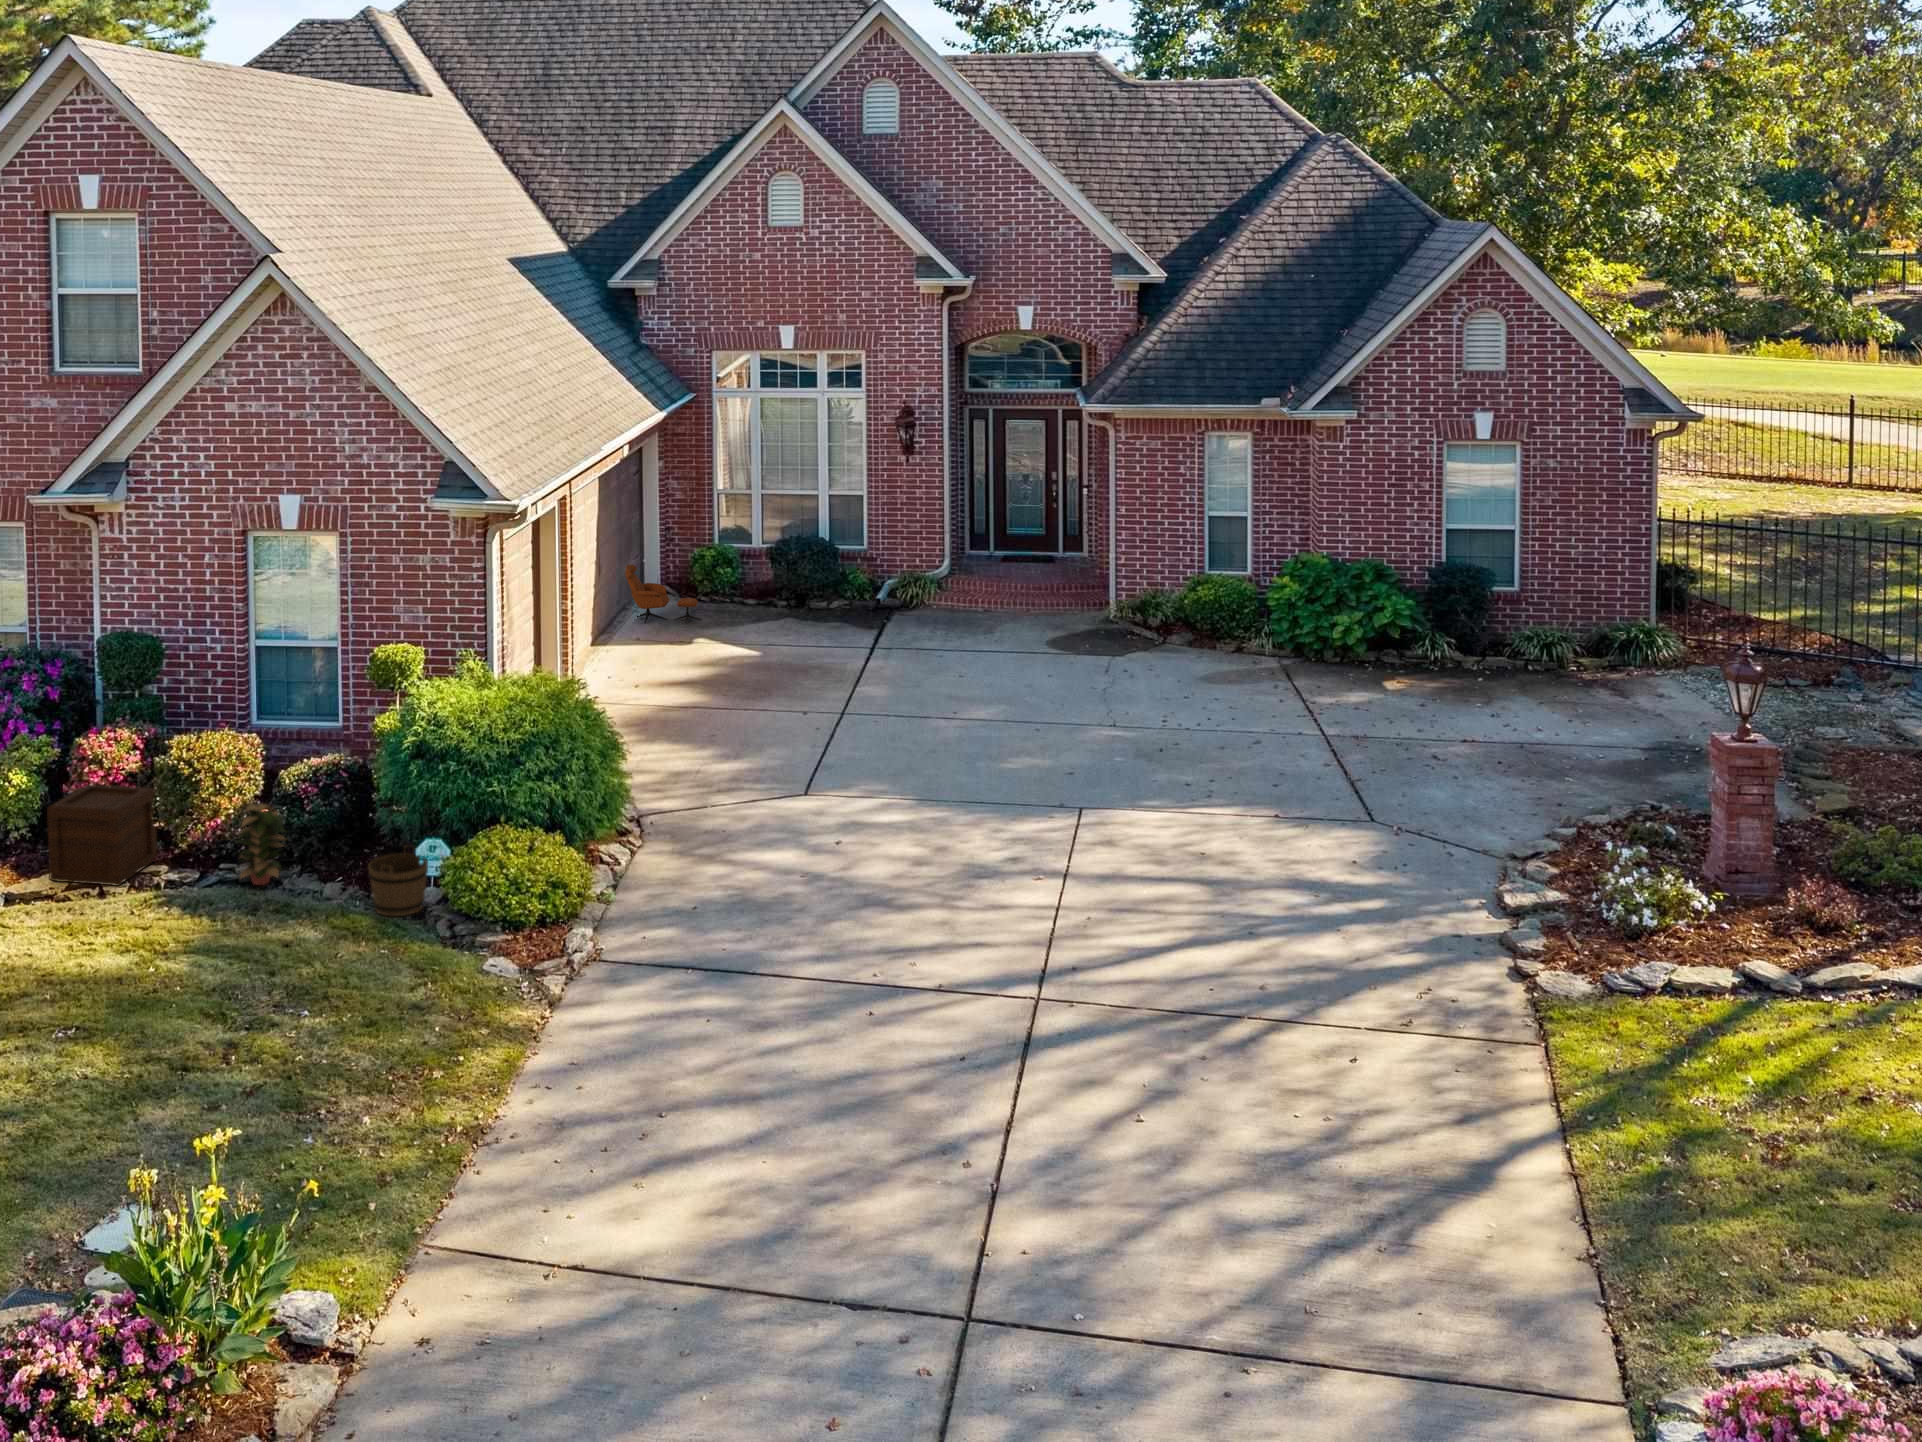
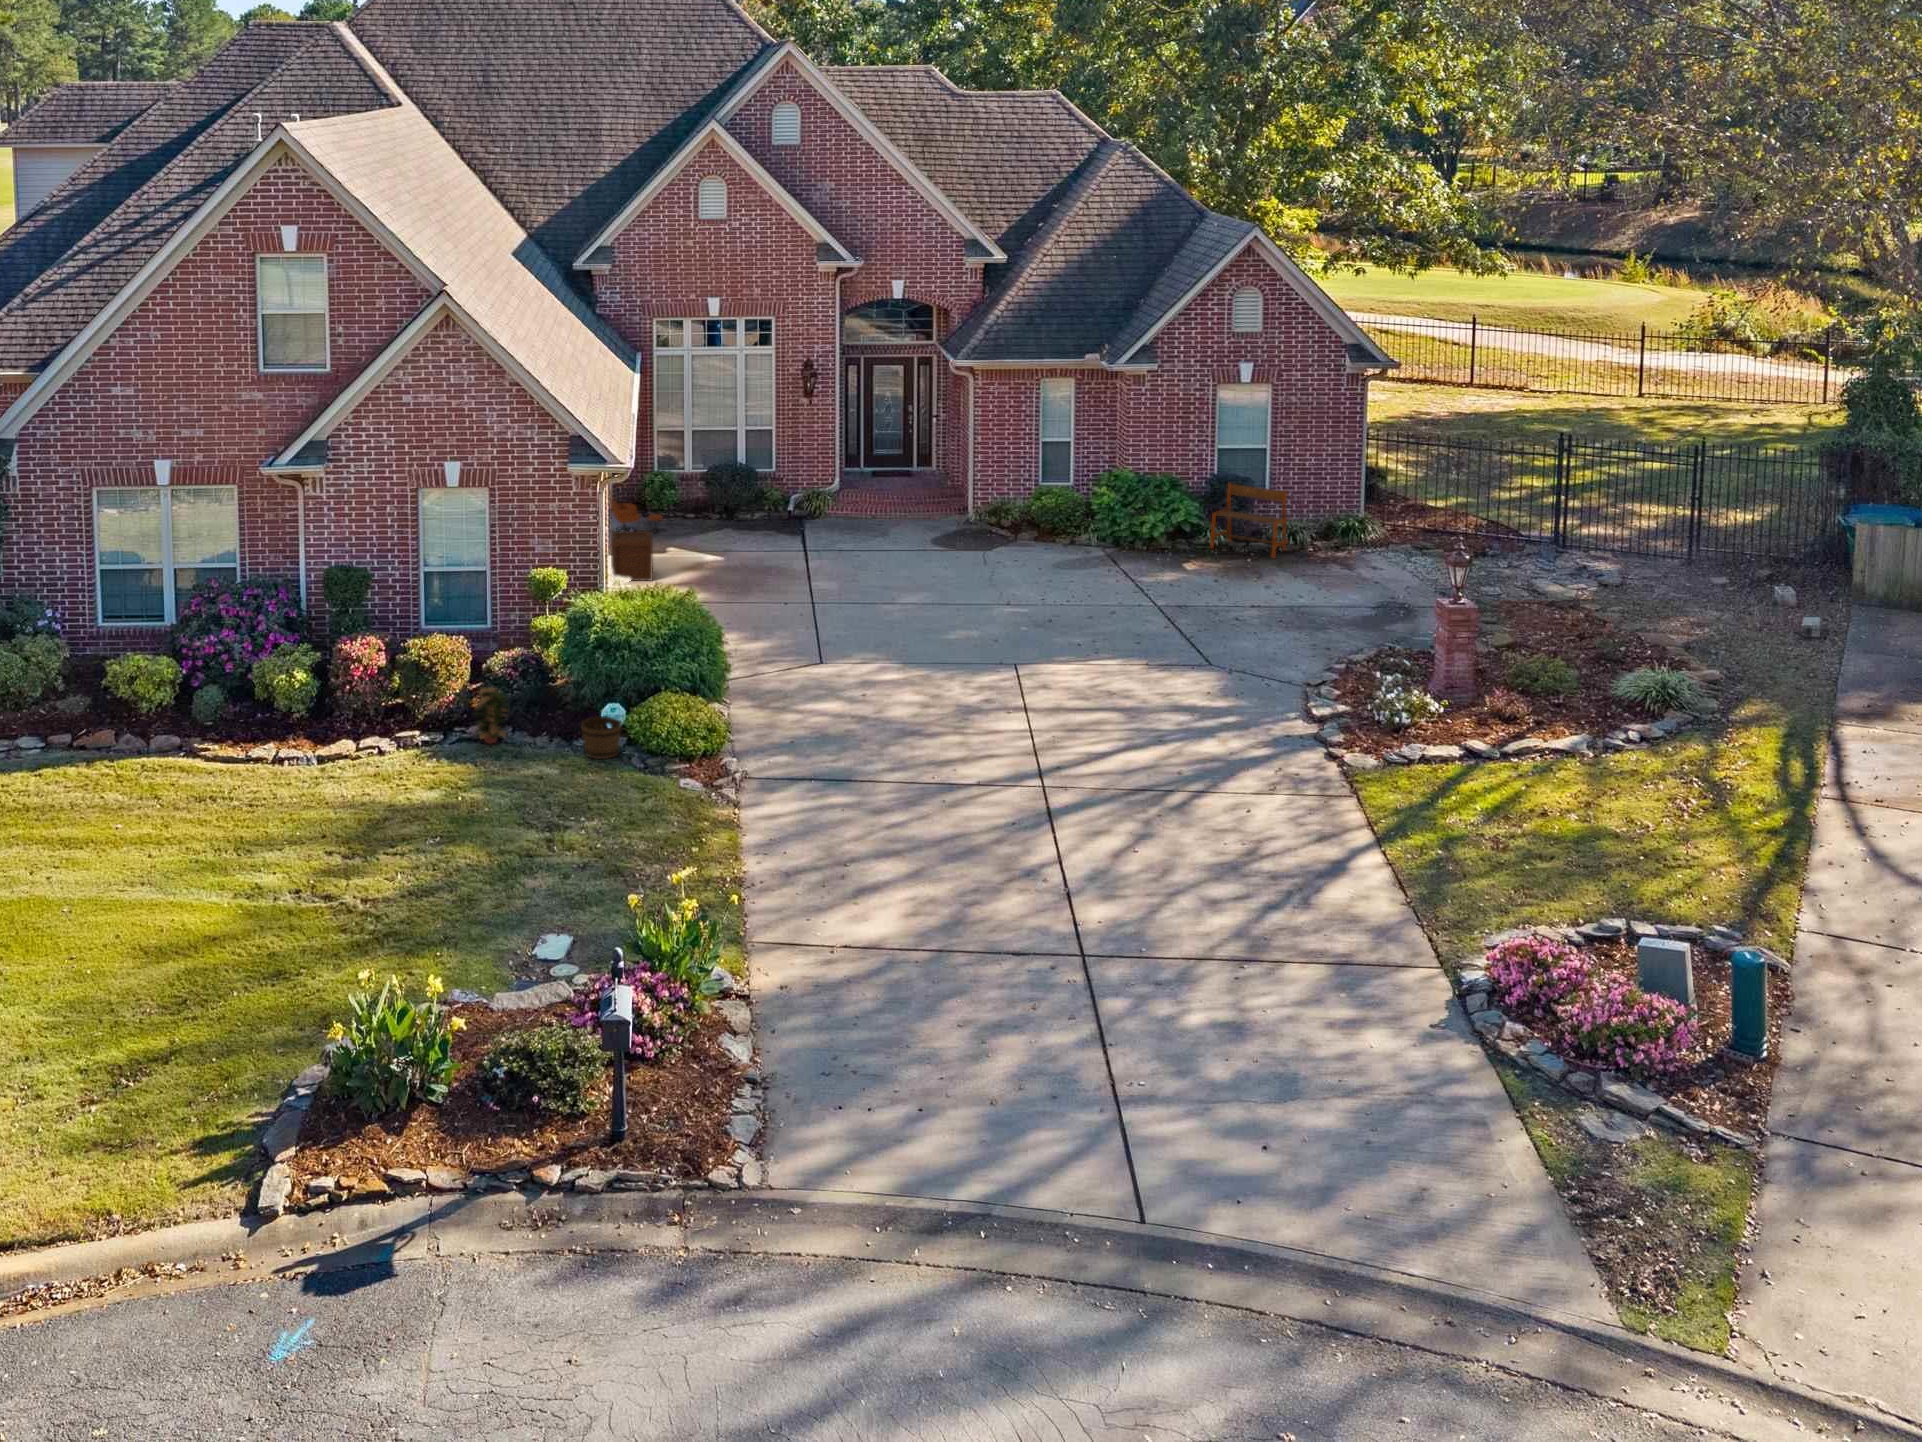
bench: none [1423,574,1535,679] -> present [1210,483,1288,558]
wooden crate: present [47,784,157,886] -> present [611,531,653,581]

